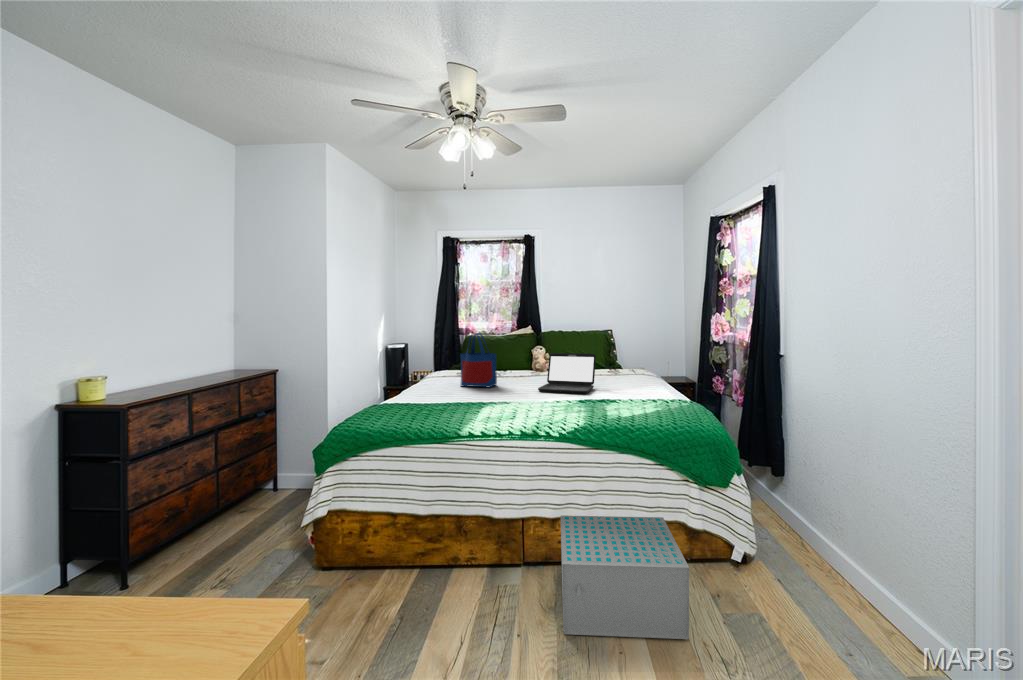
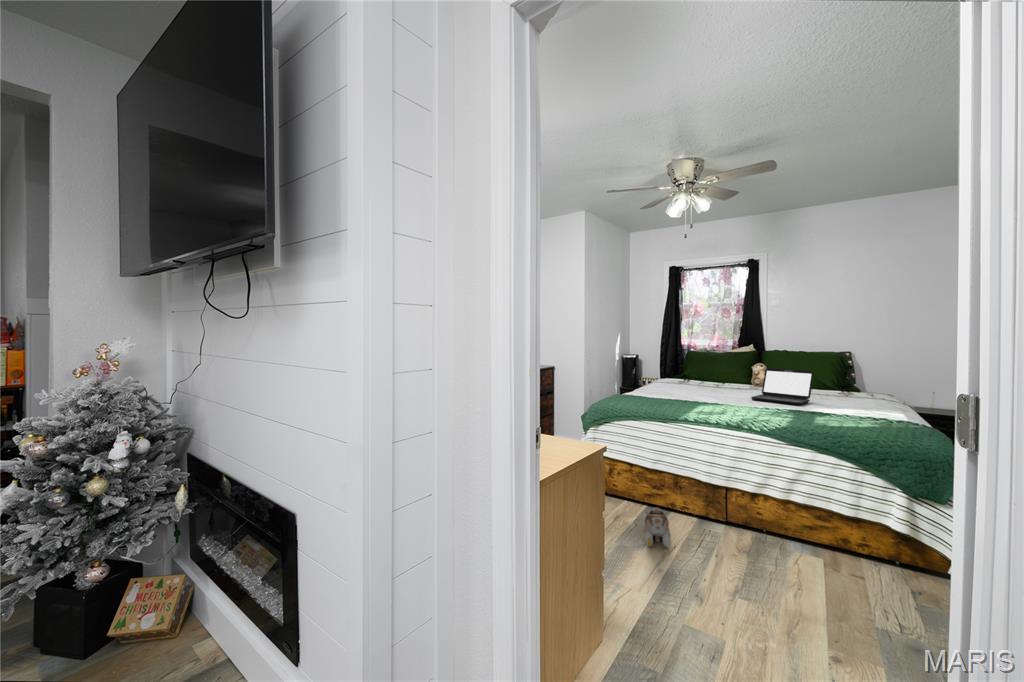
tote bag: present [460,333,497,387] -> none [680,347,713,393]
storage box: present [561,516,689,639] -> none [753,493,870,601]
plush toy: none [421,576,457,638] -> present [645,507,670,547]

